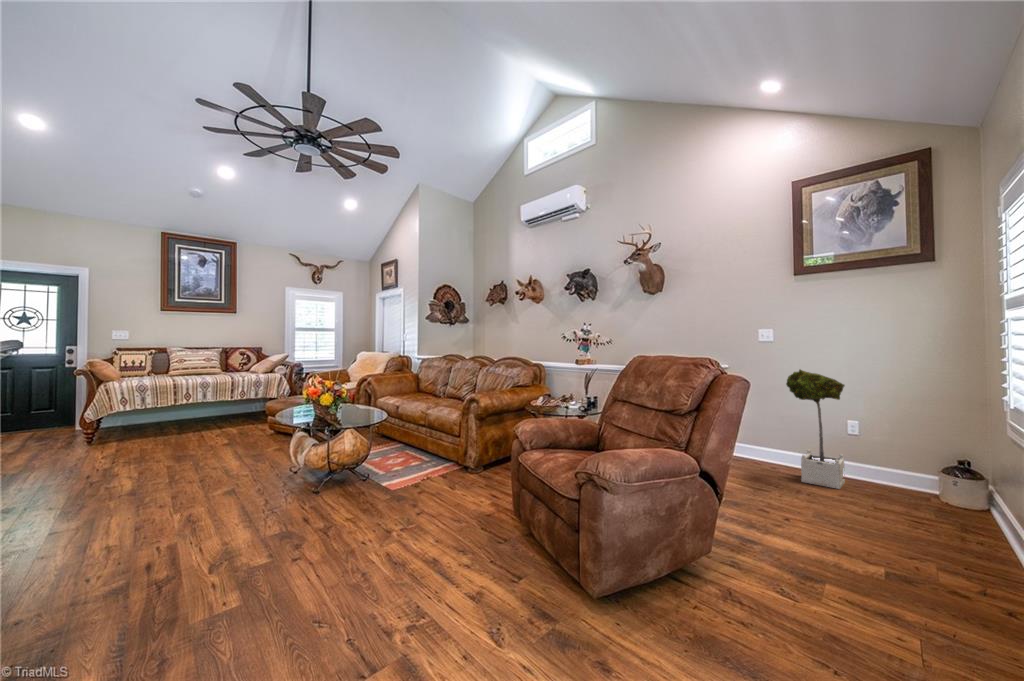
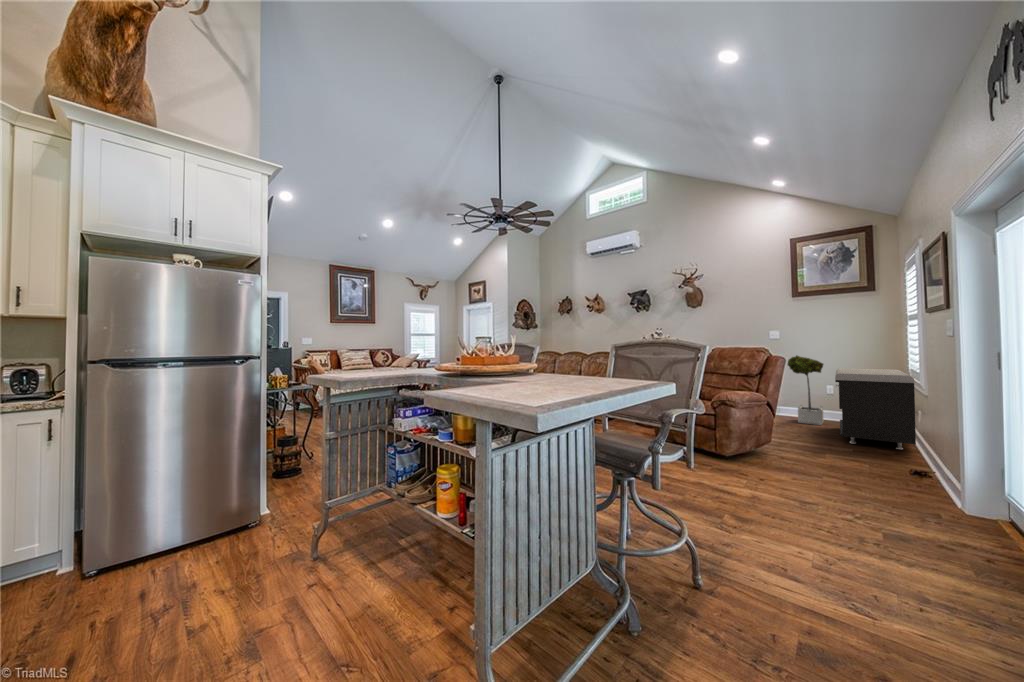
storage bench: none [853,394,1014,563] -> present [835,368,916,450]

